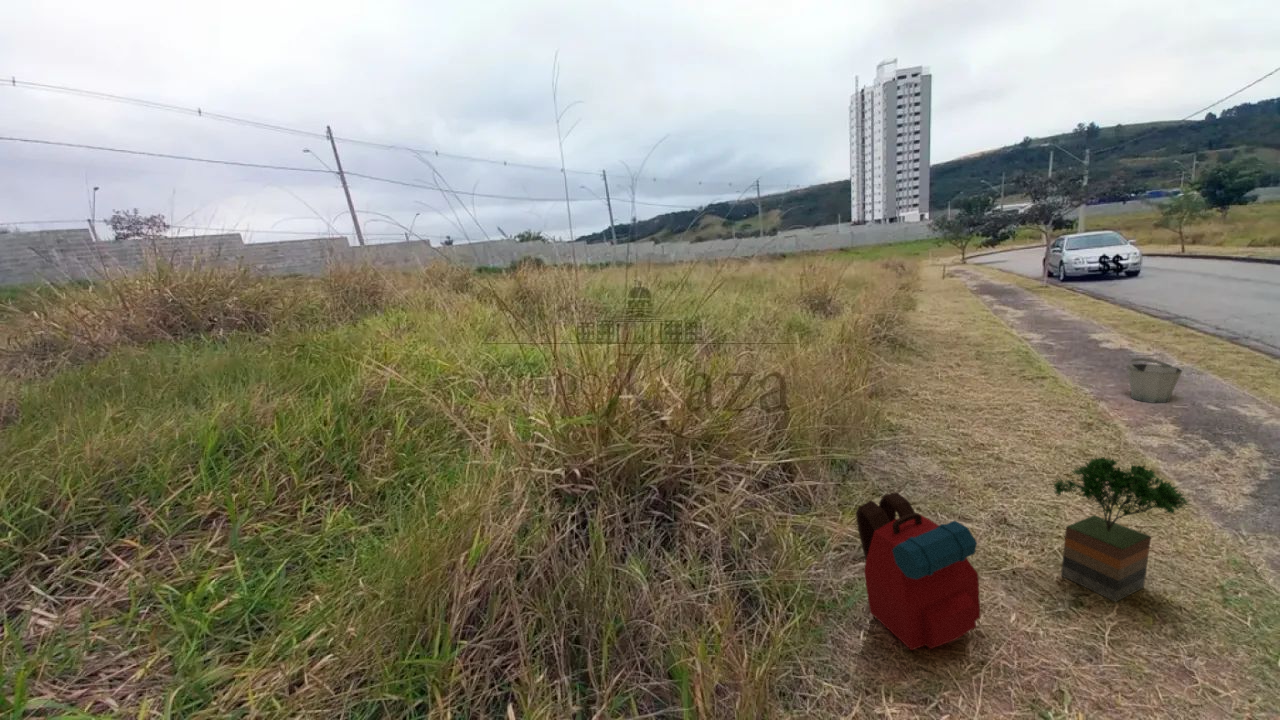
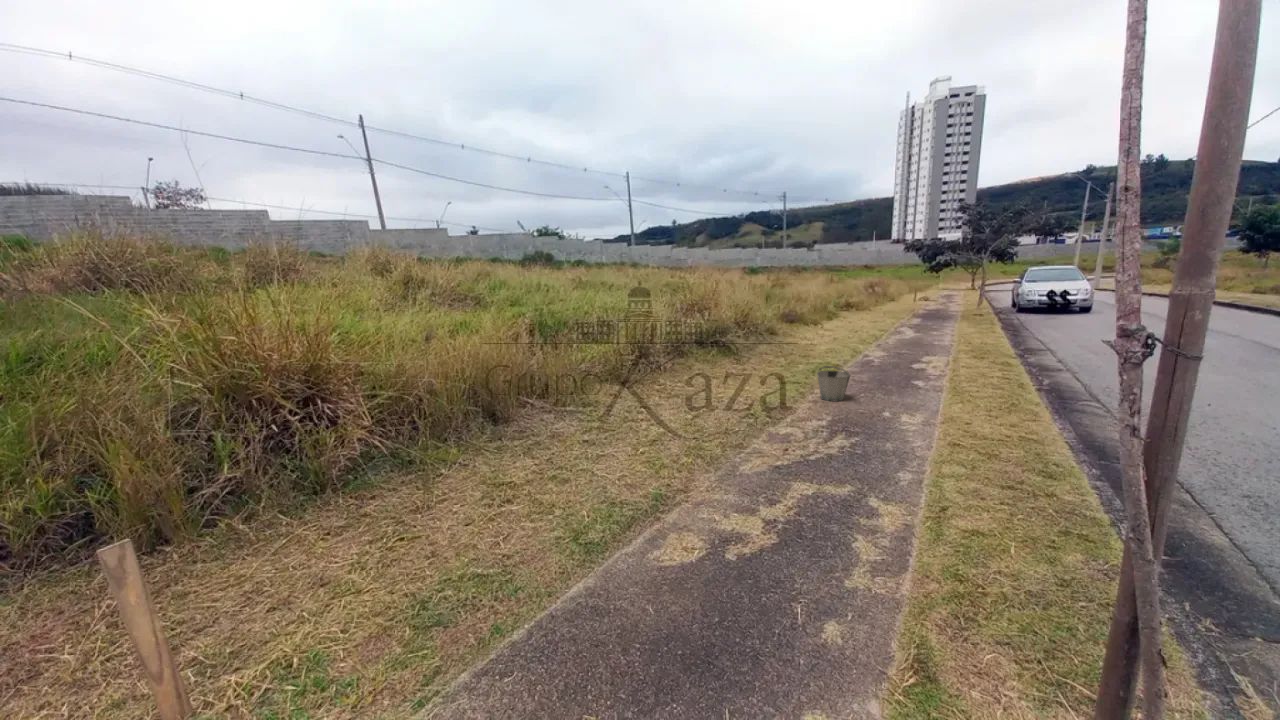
potted tree: present [1054,457,1187,602] -> none [531,399,587,484]
backpack: present [856,492,980,650] -> none [385,405,454,489]

